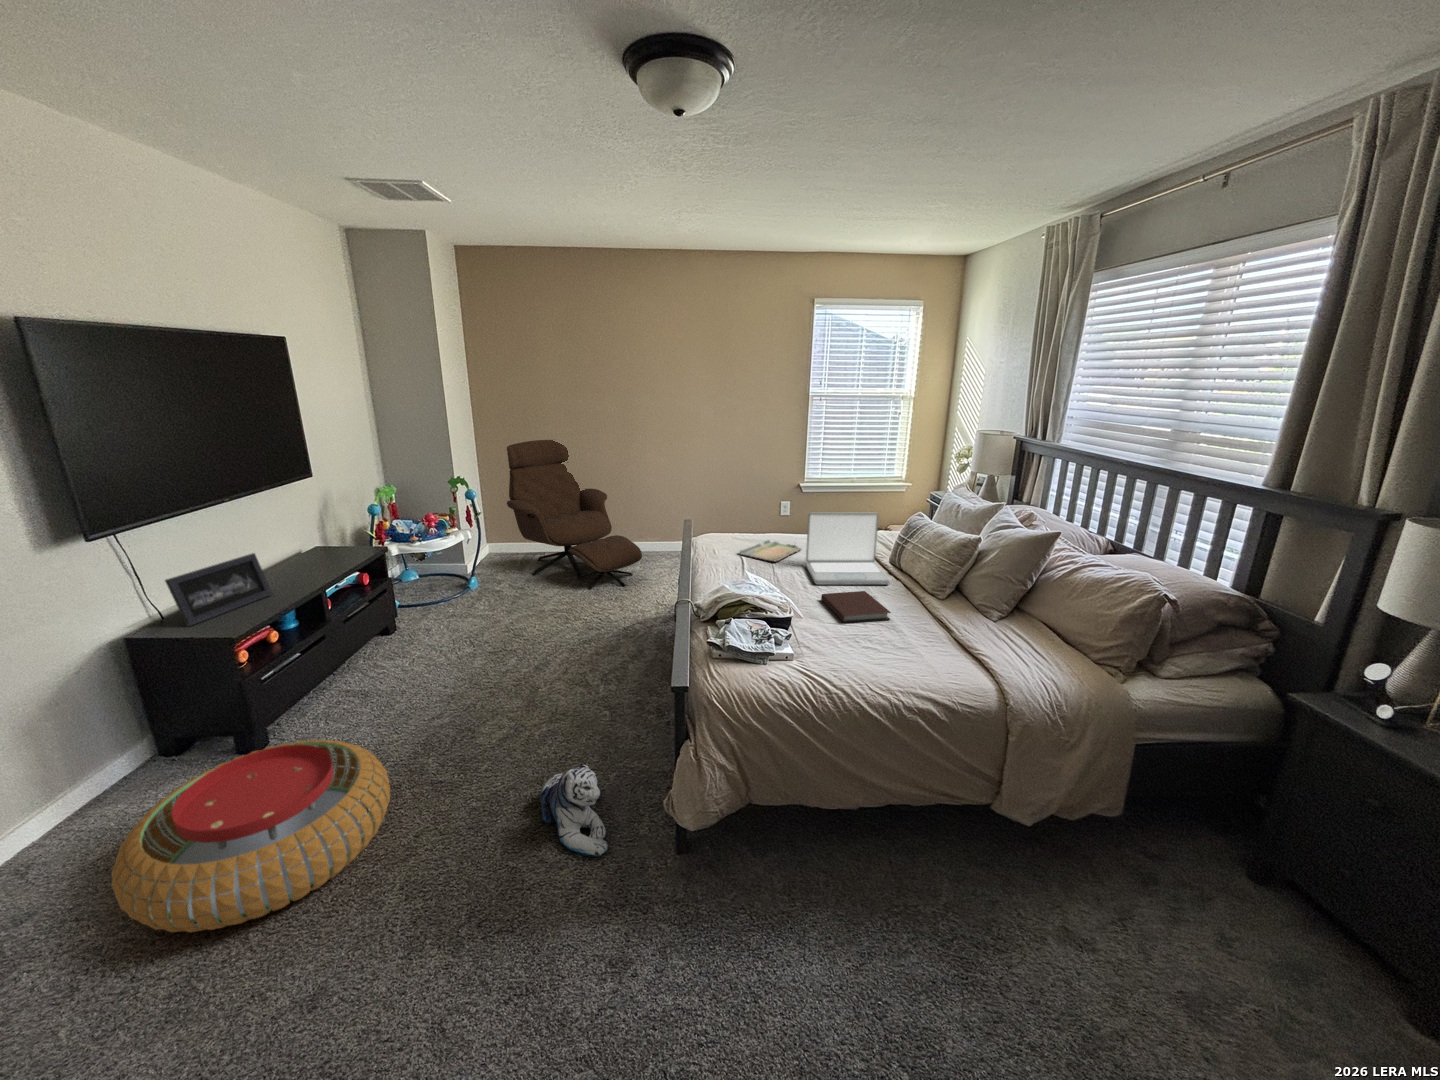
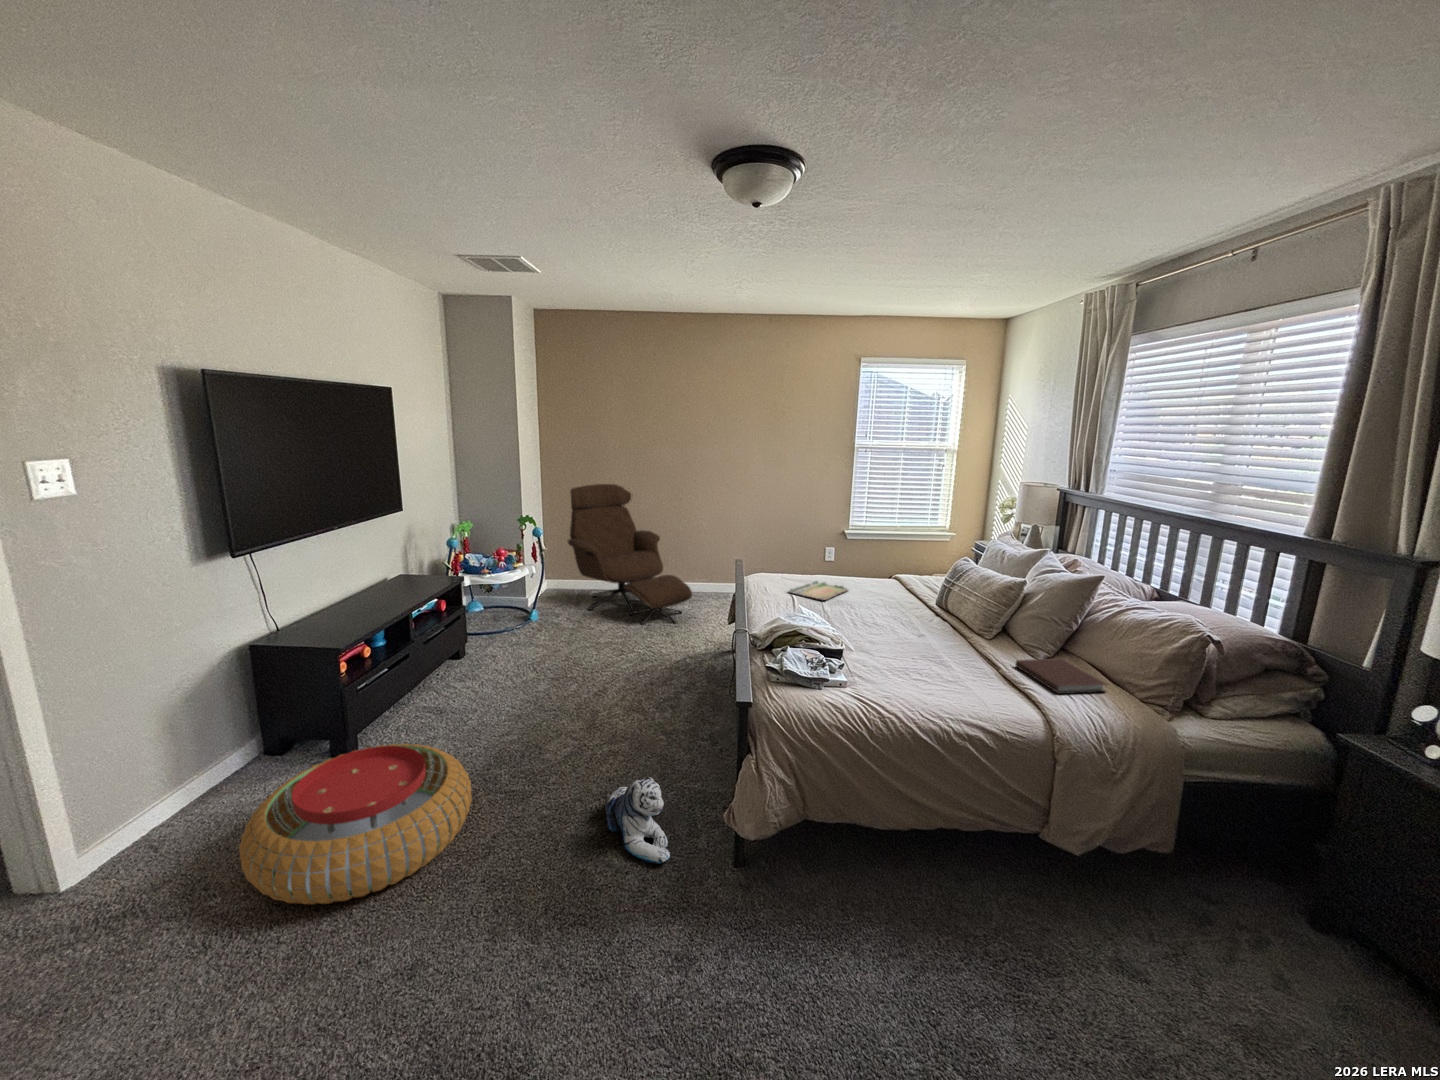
laptop: present [806,512,890,585] -> none [854,554,937,624]
picture frame: present [165,553,272,626] -> none [286,576,369,638]
notebook: present [821,591,891,623] -> present [1016,659,1106,694]

